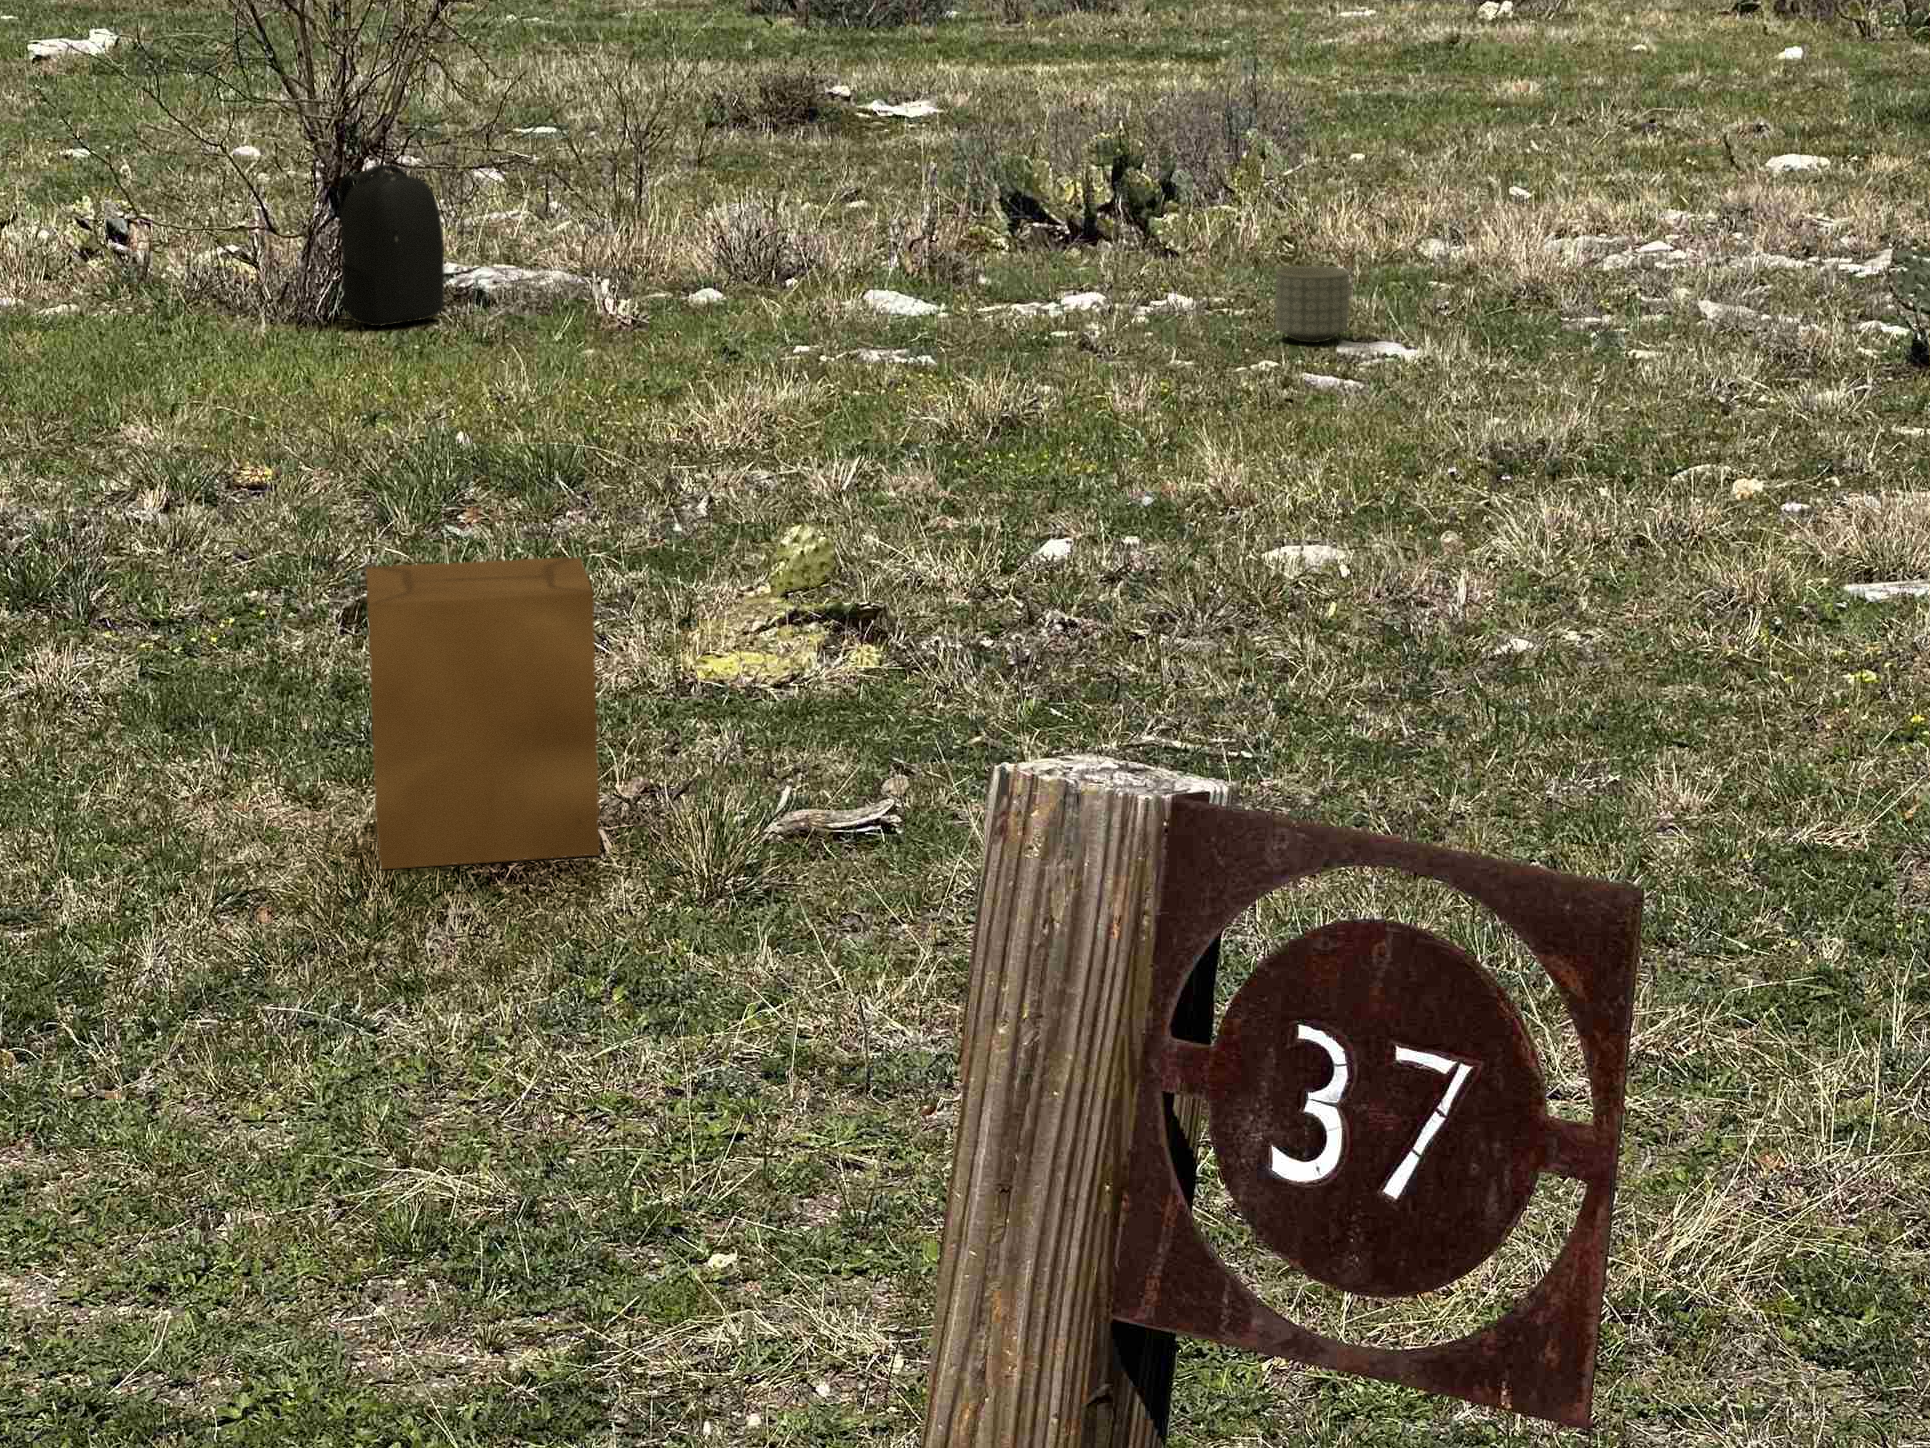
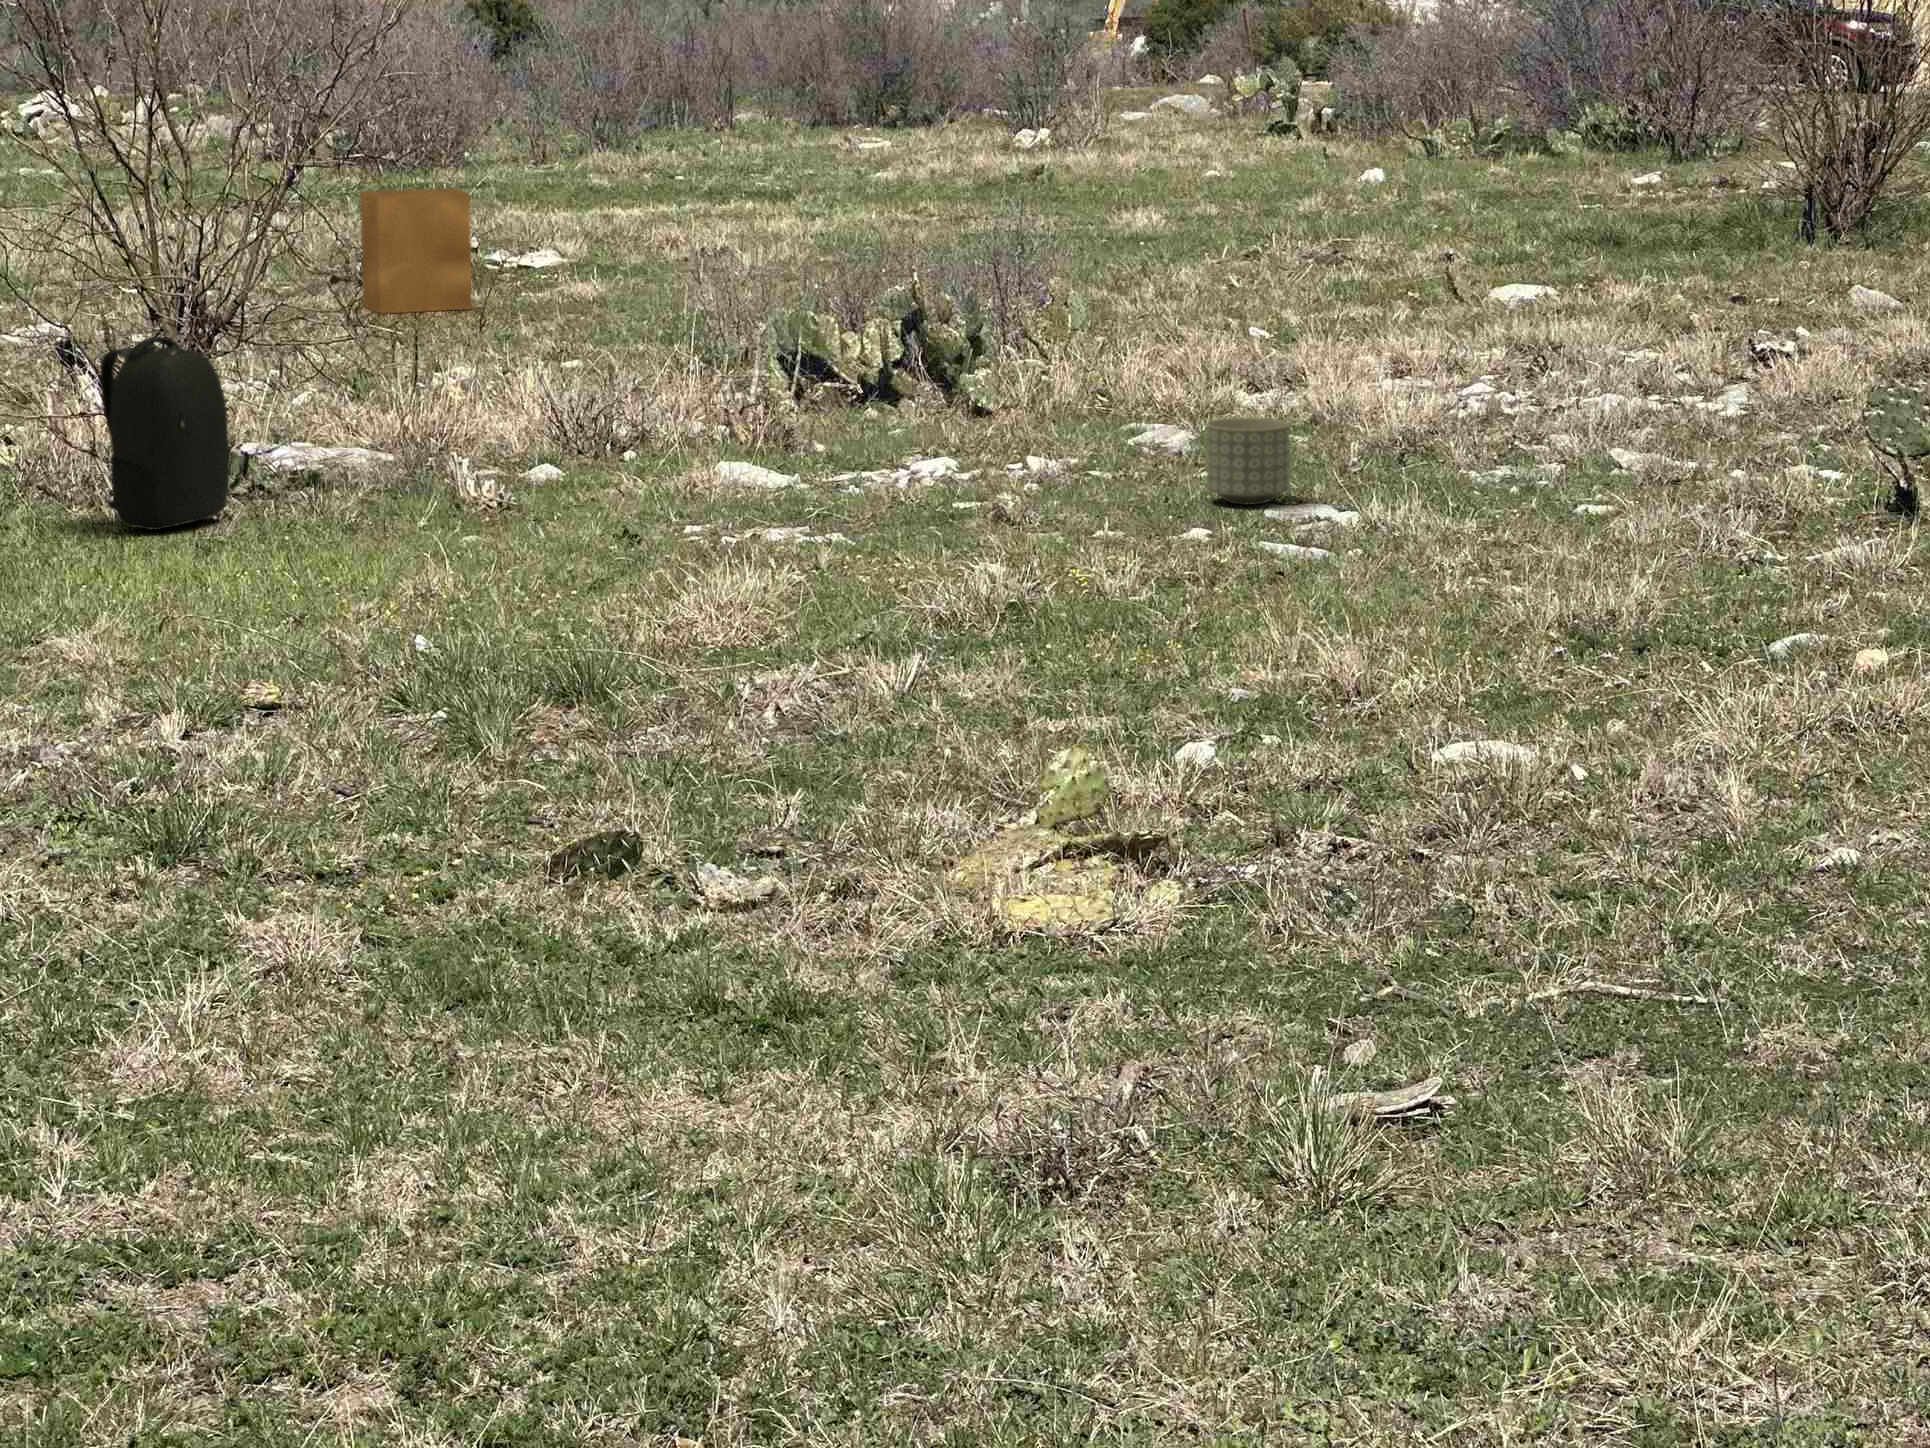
cardboard box: present [366,557,600,869] -> present [360,188,472,314]

